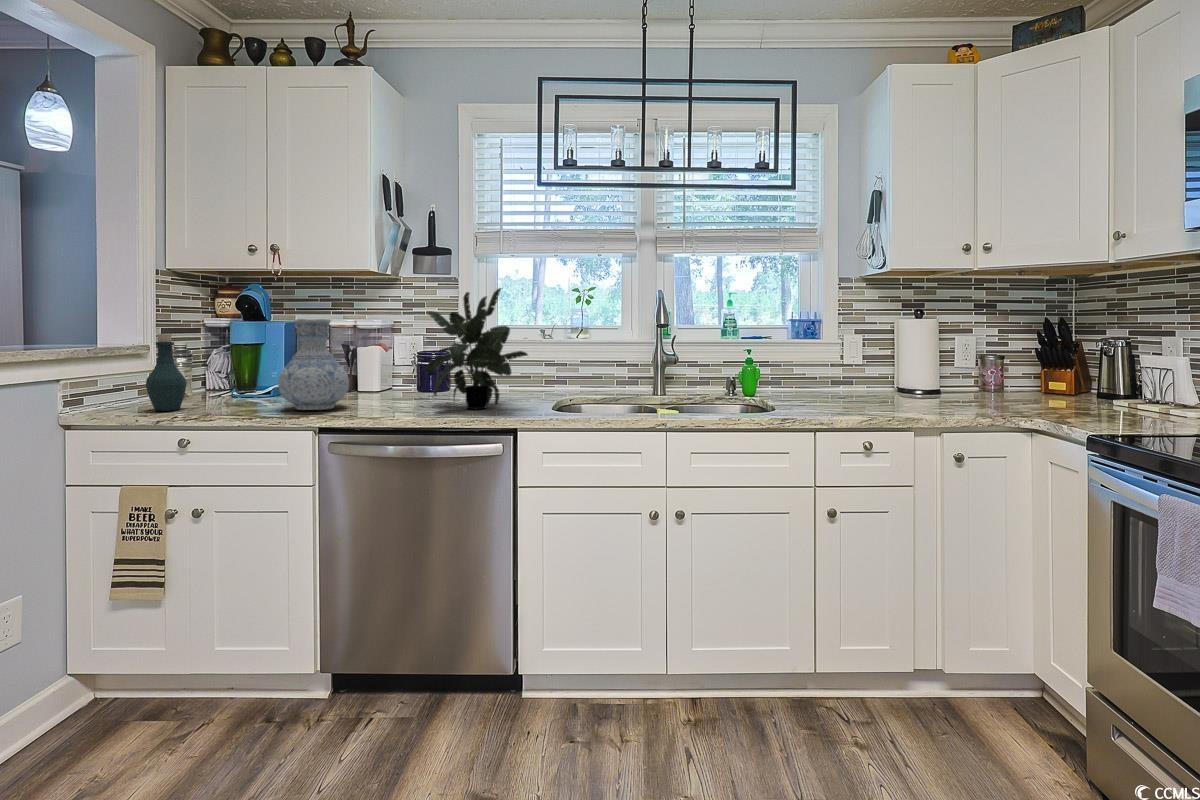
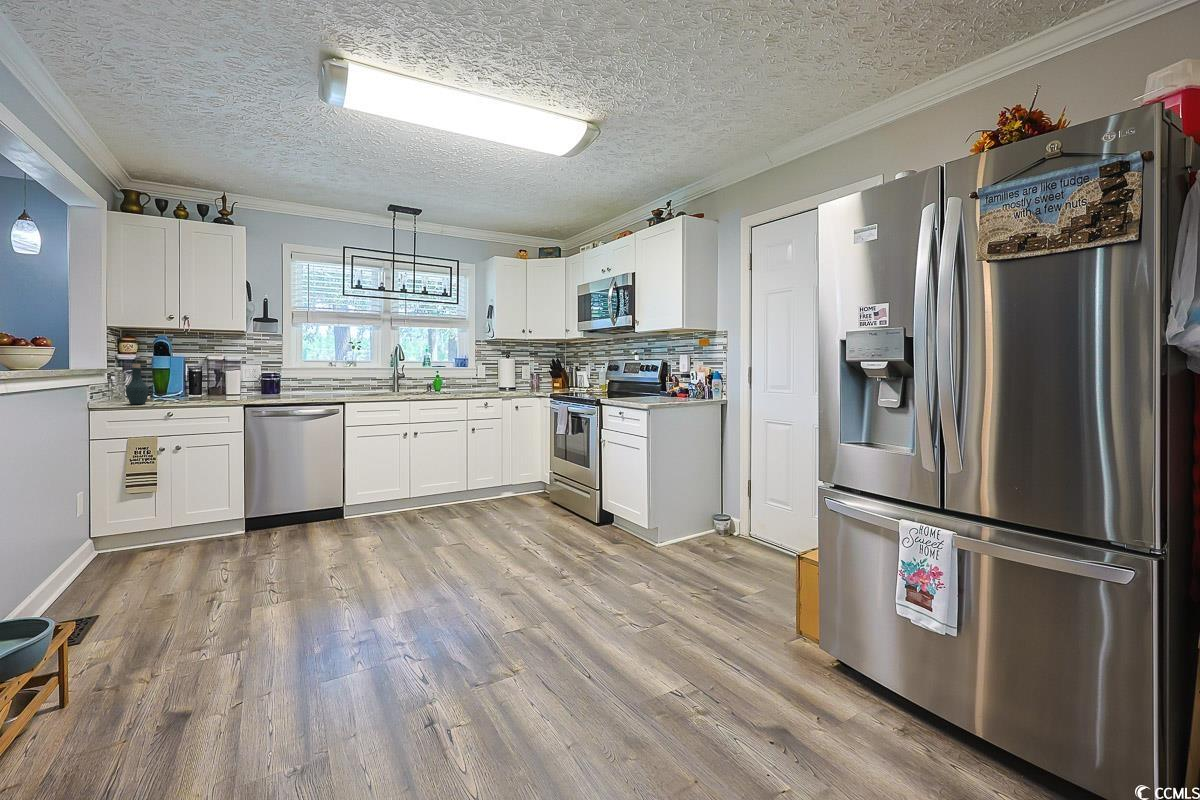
potted plant: present [426,288,528,409] -> none [288,344,346,399]
vase: present [278,319,349,410] -> none [210,357,249,401]

